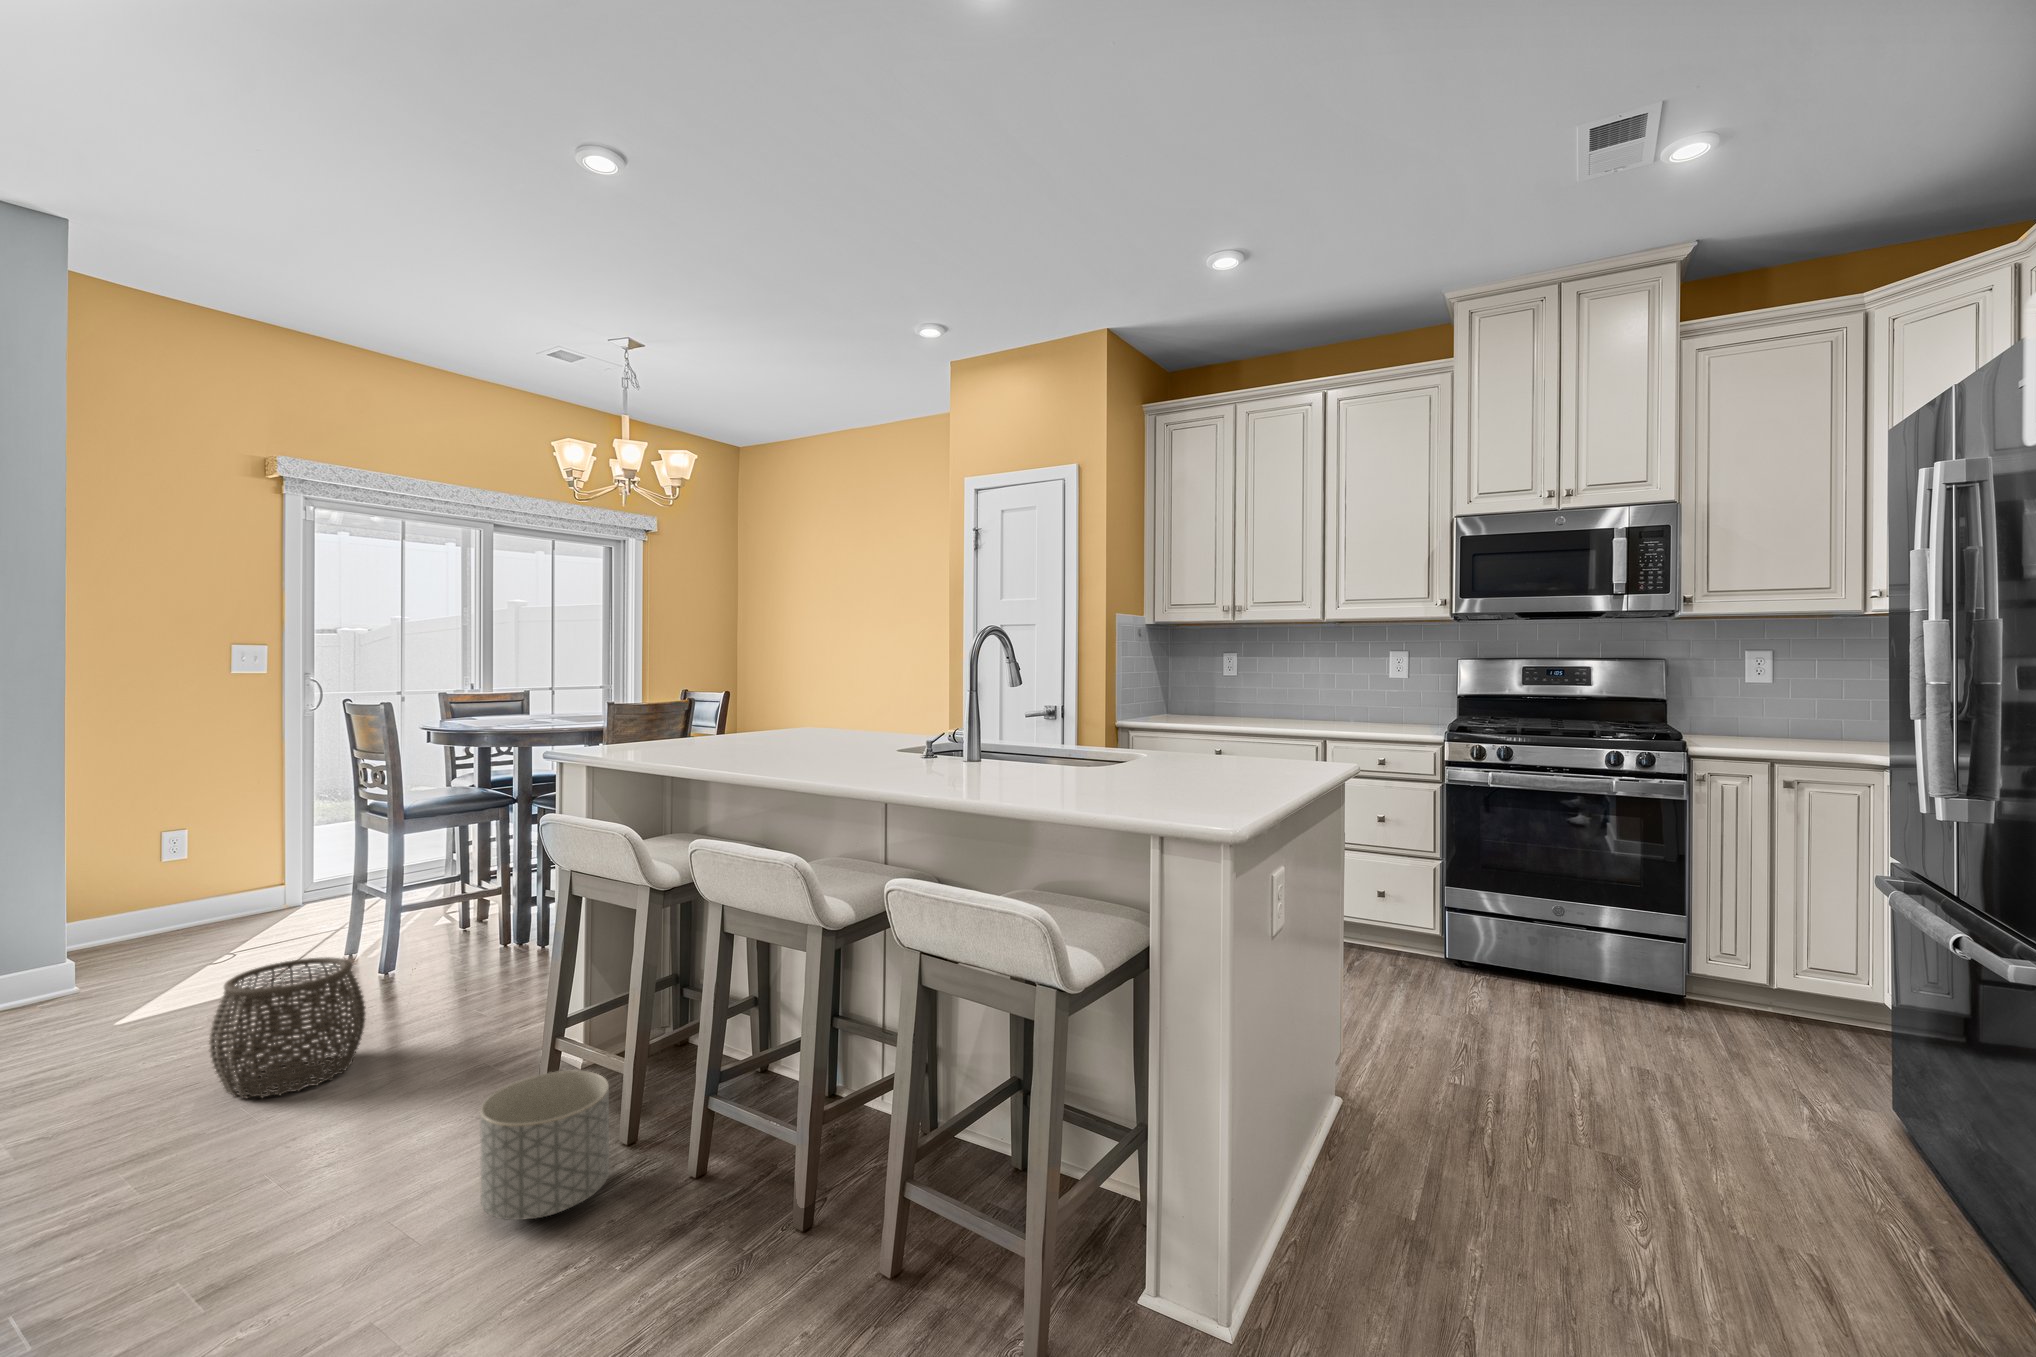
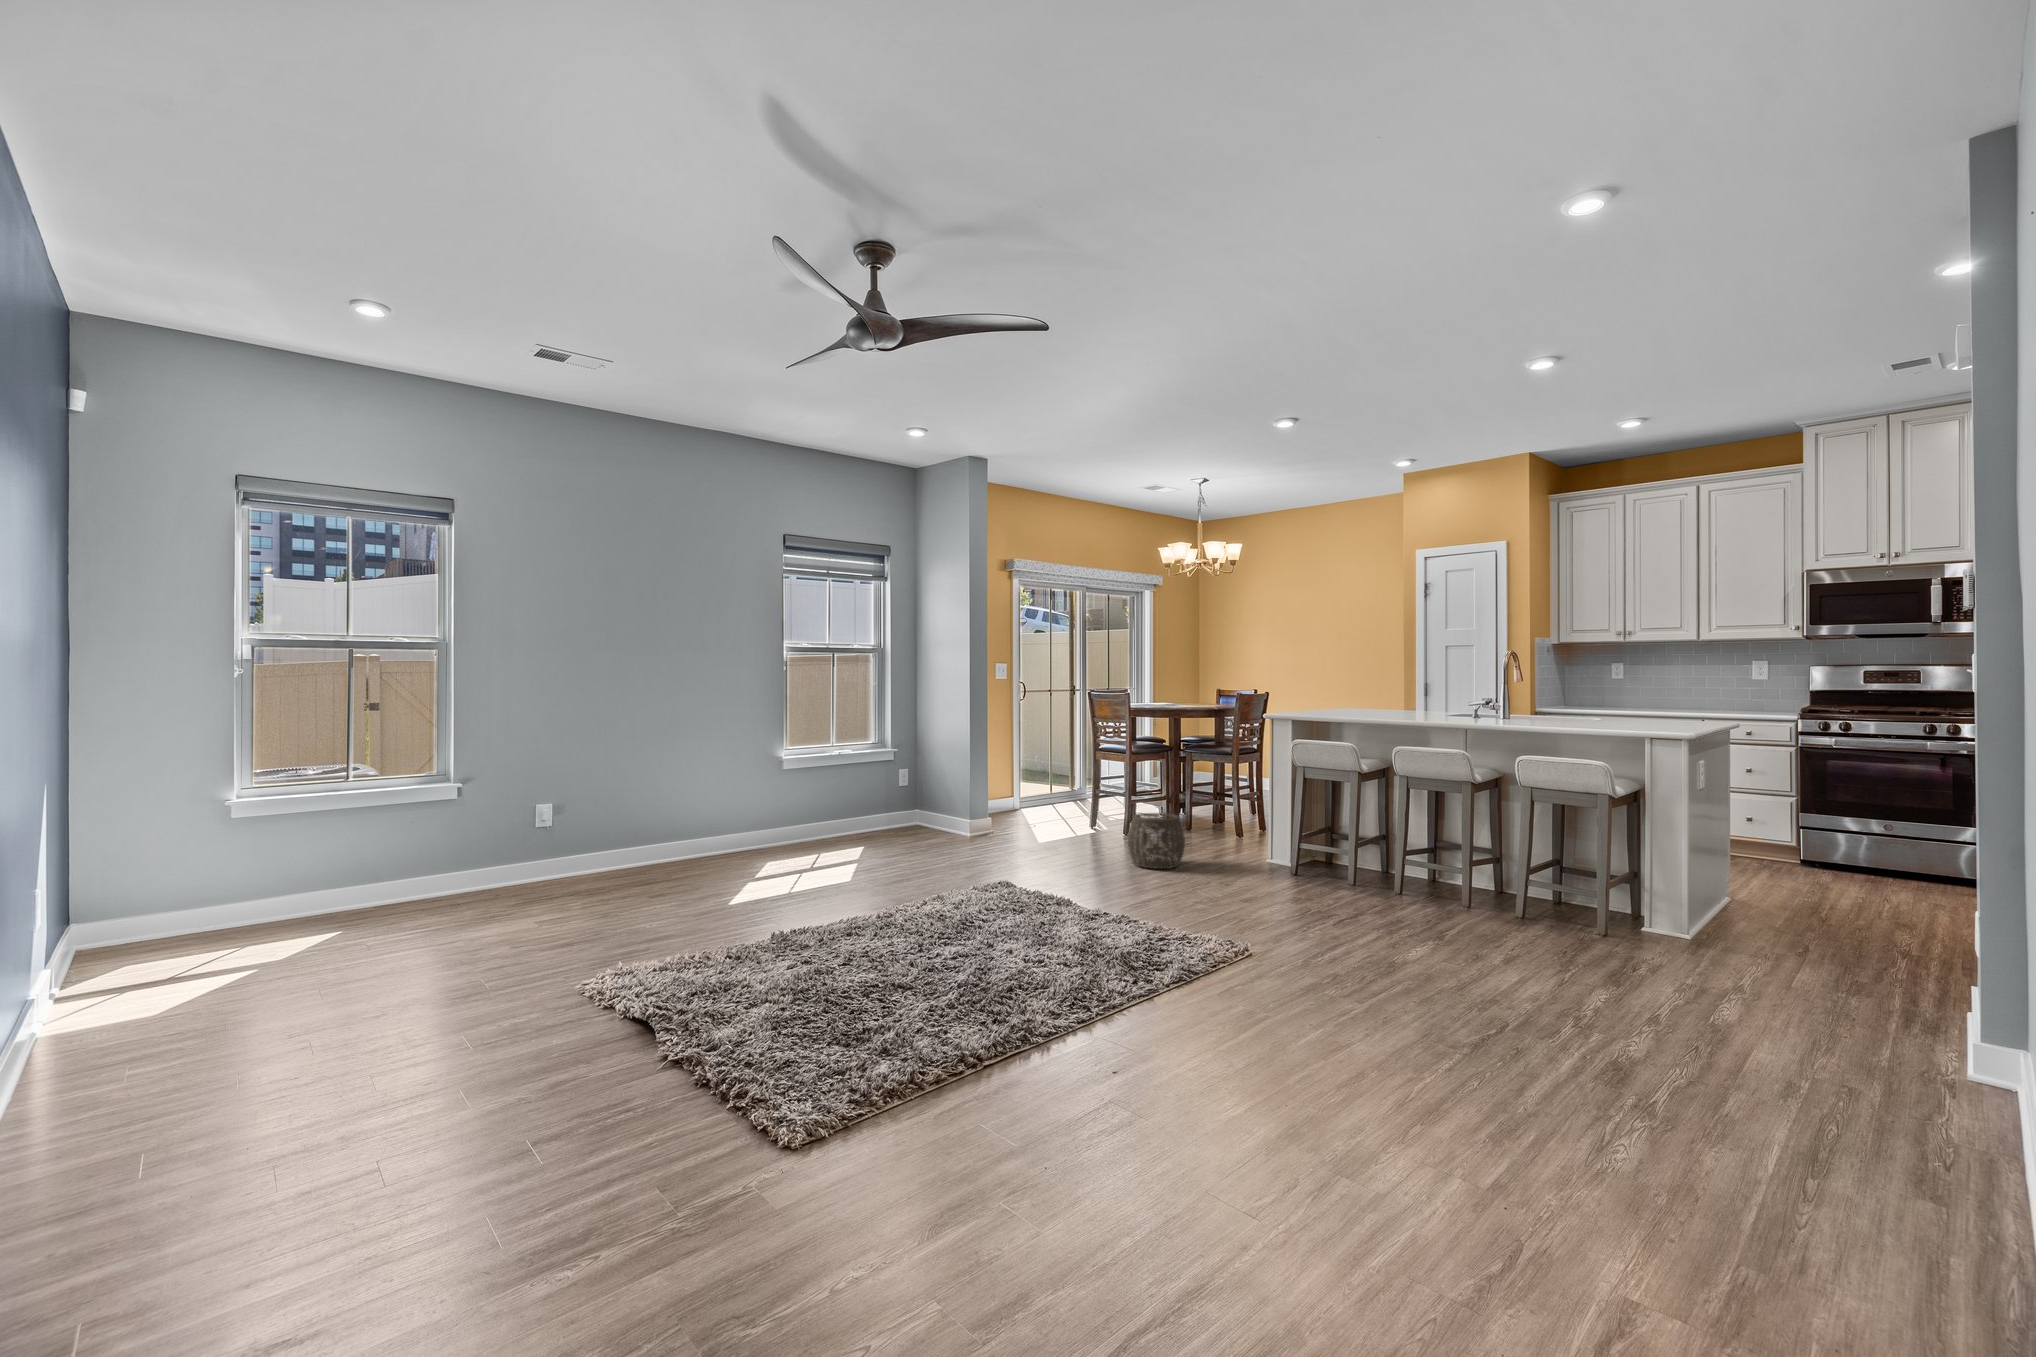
planter: present [480,1071,609,1220] -> none [1319,849,1371,902]

